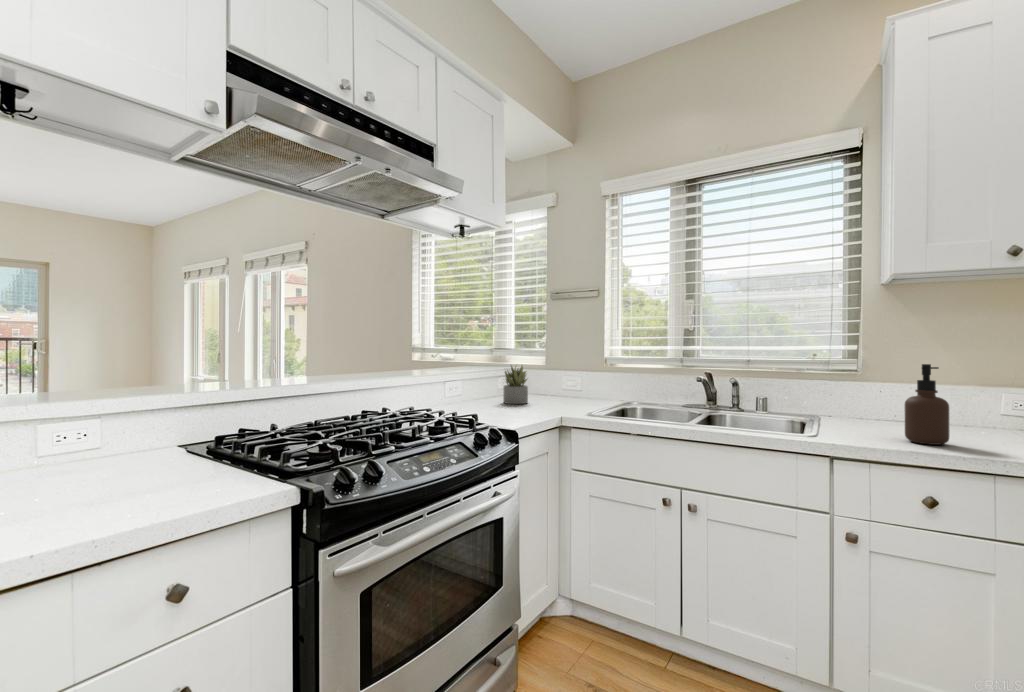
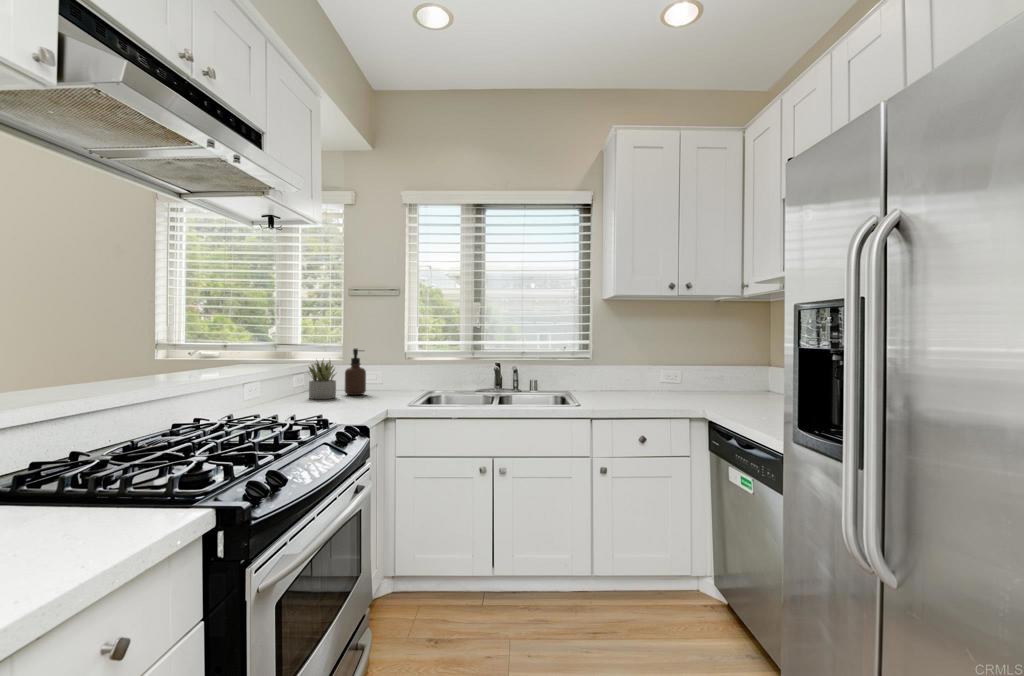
soap dispenser: present [905,364,949,445] -> present [345,348,366,395]

